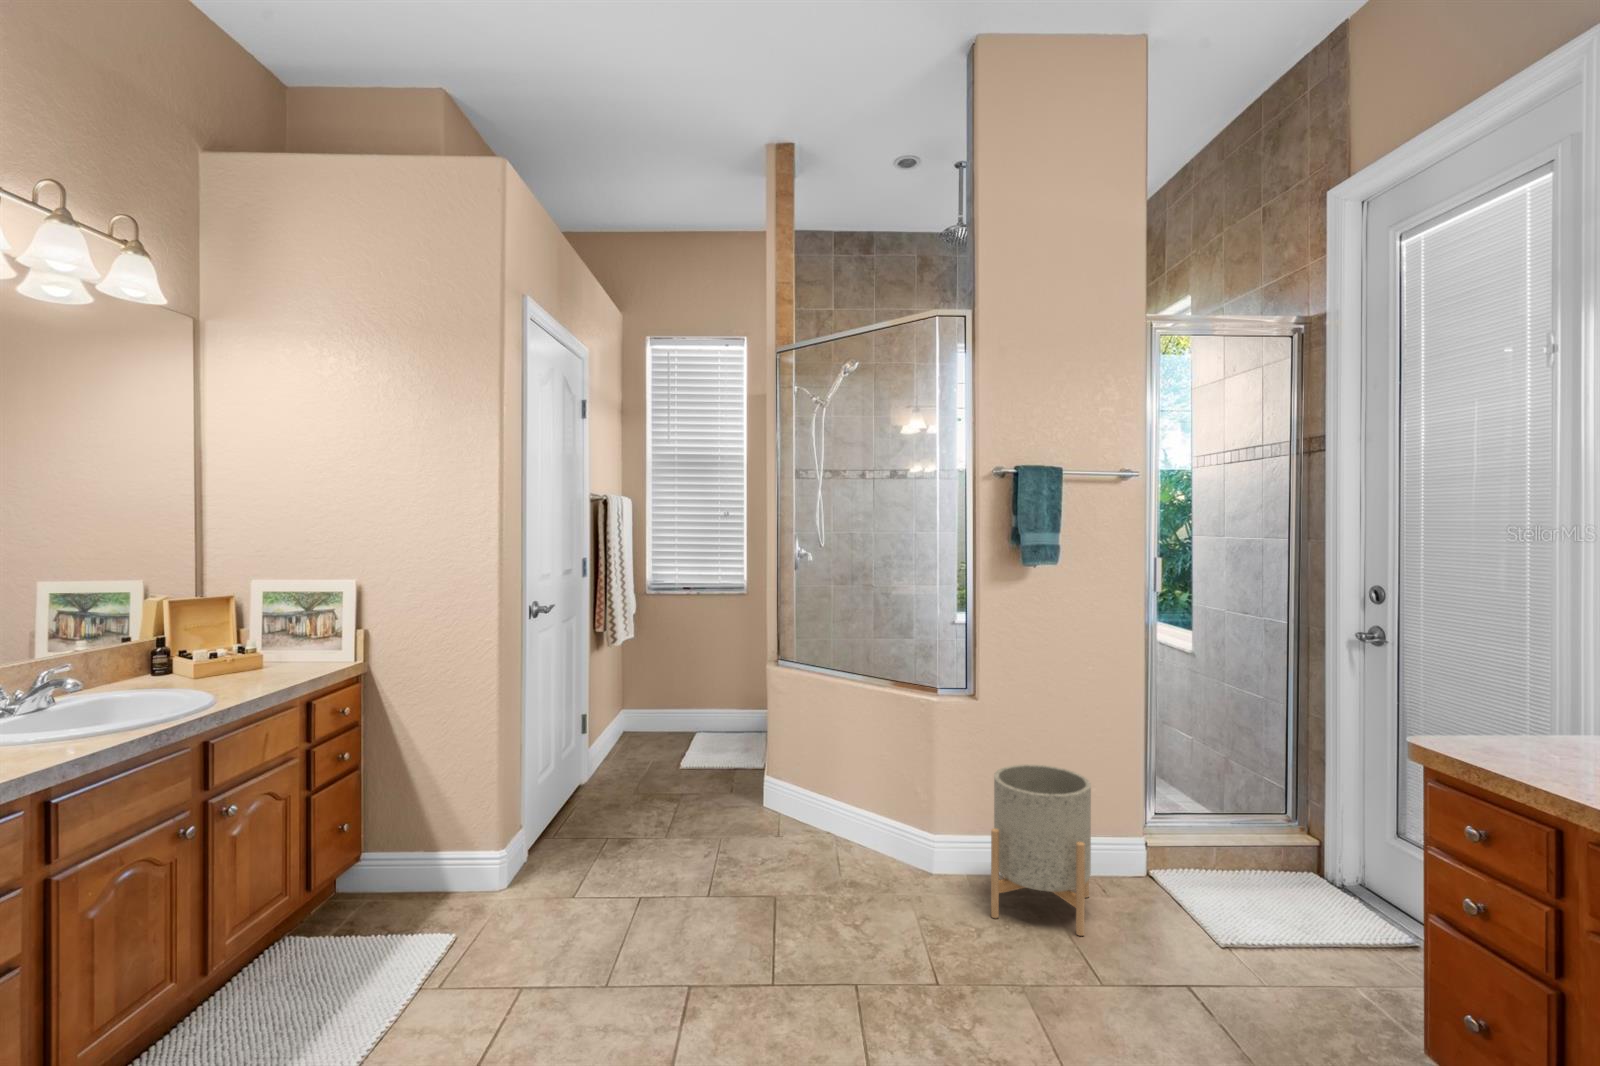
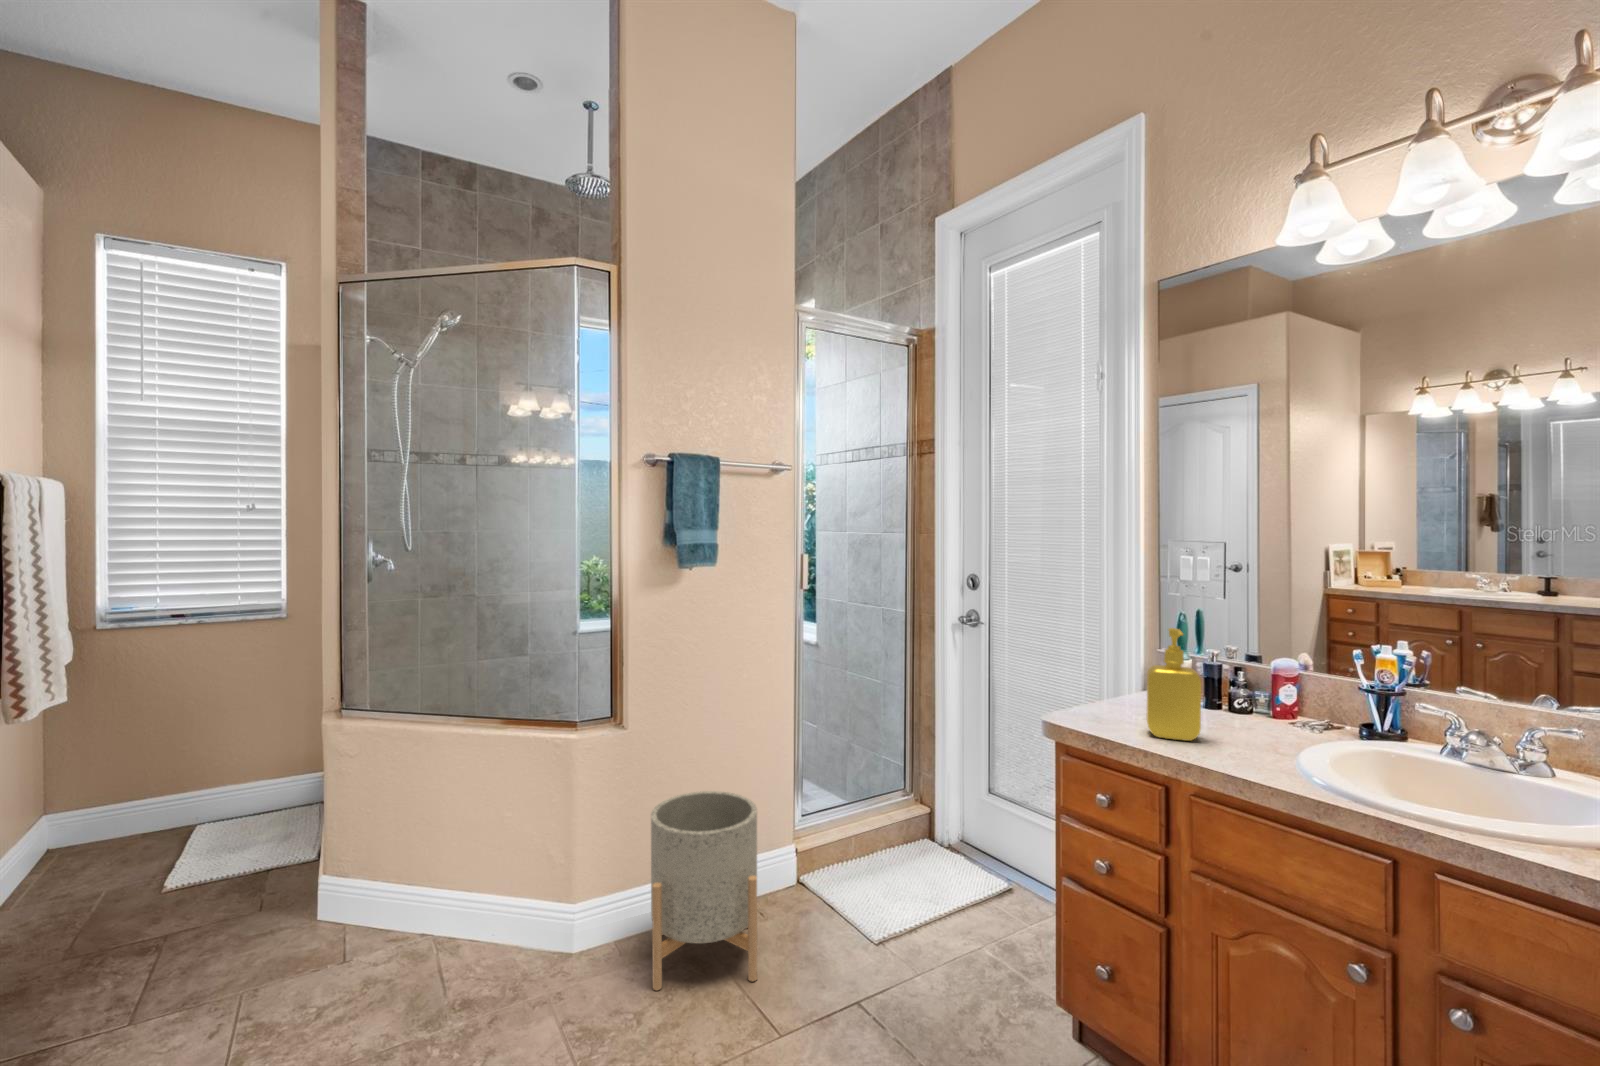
soap dispenser: none [1480,642,1556,765] -> present [1146,628,1201,741]

